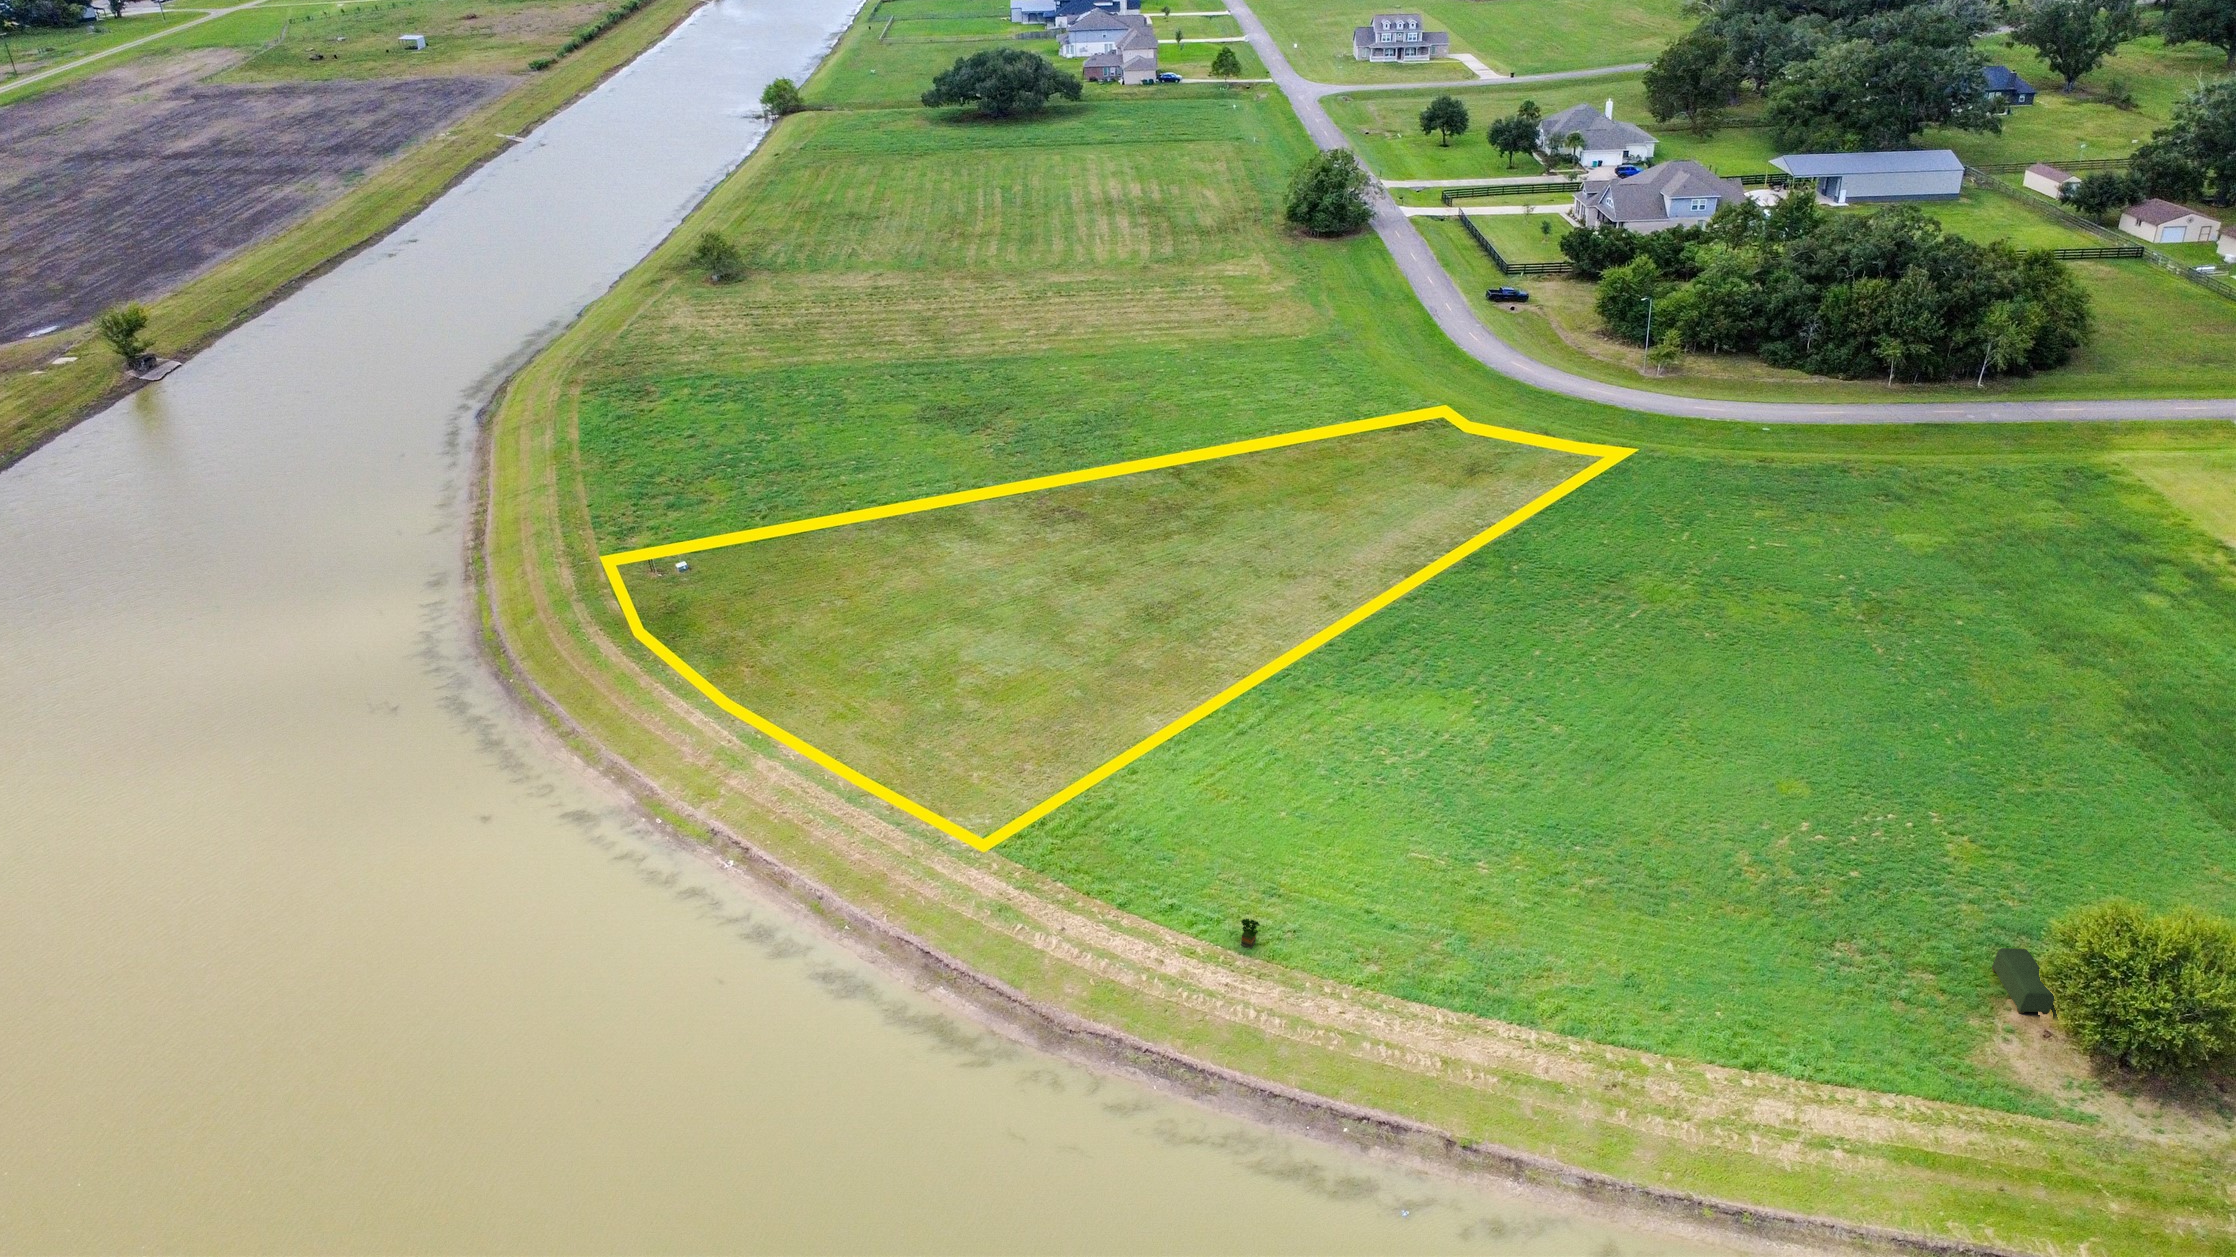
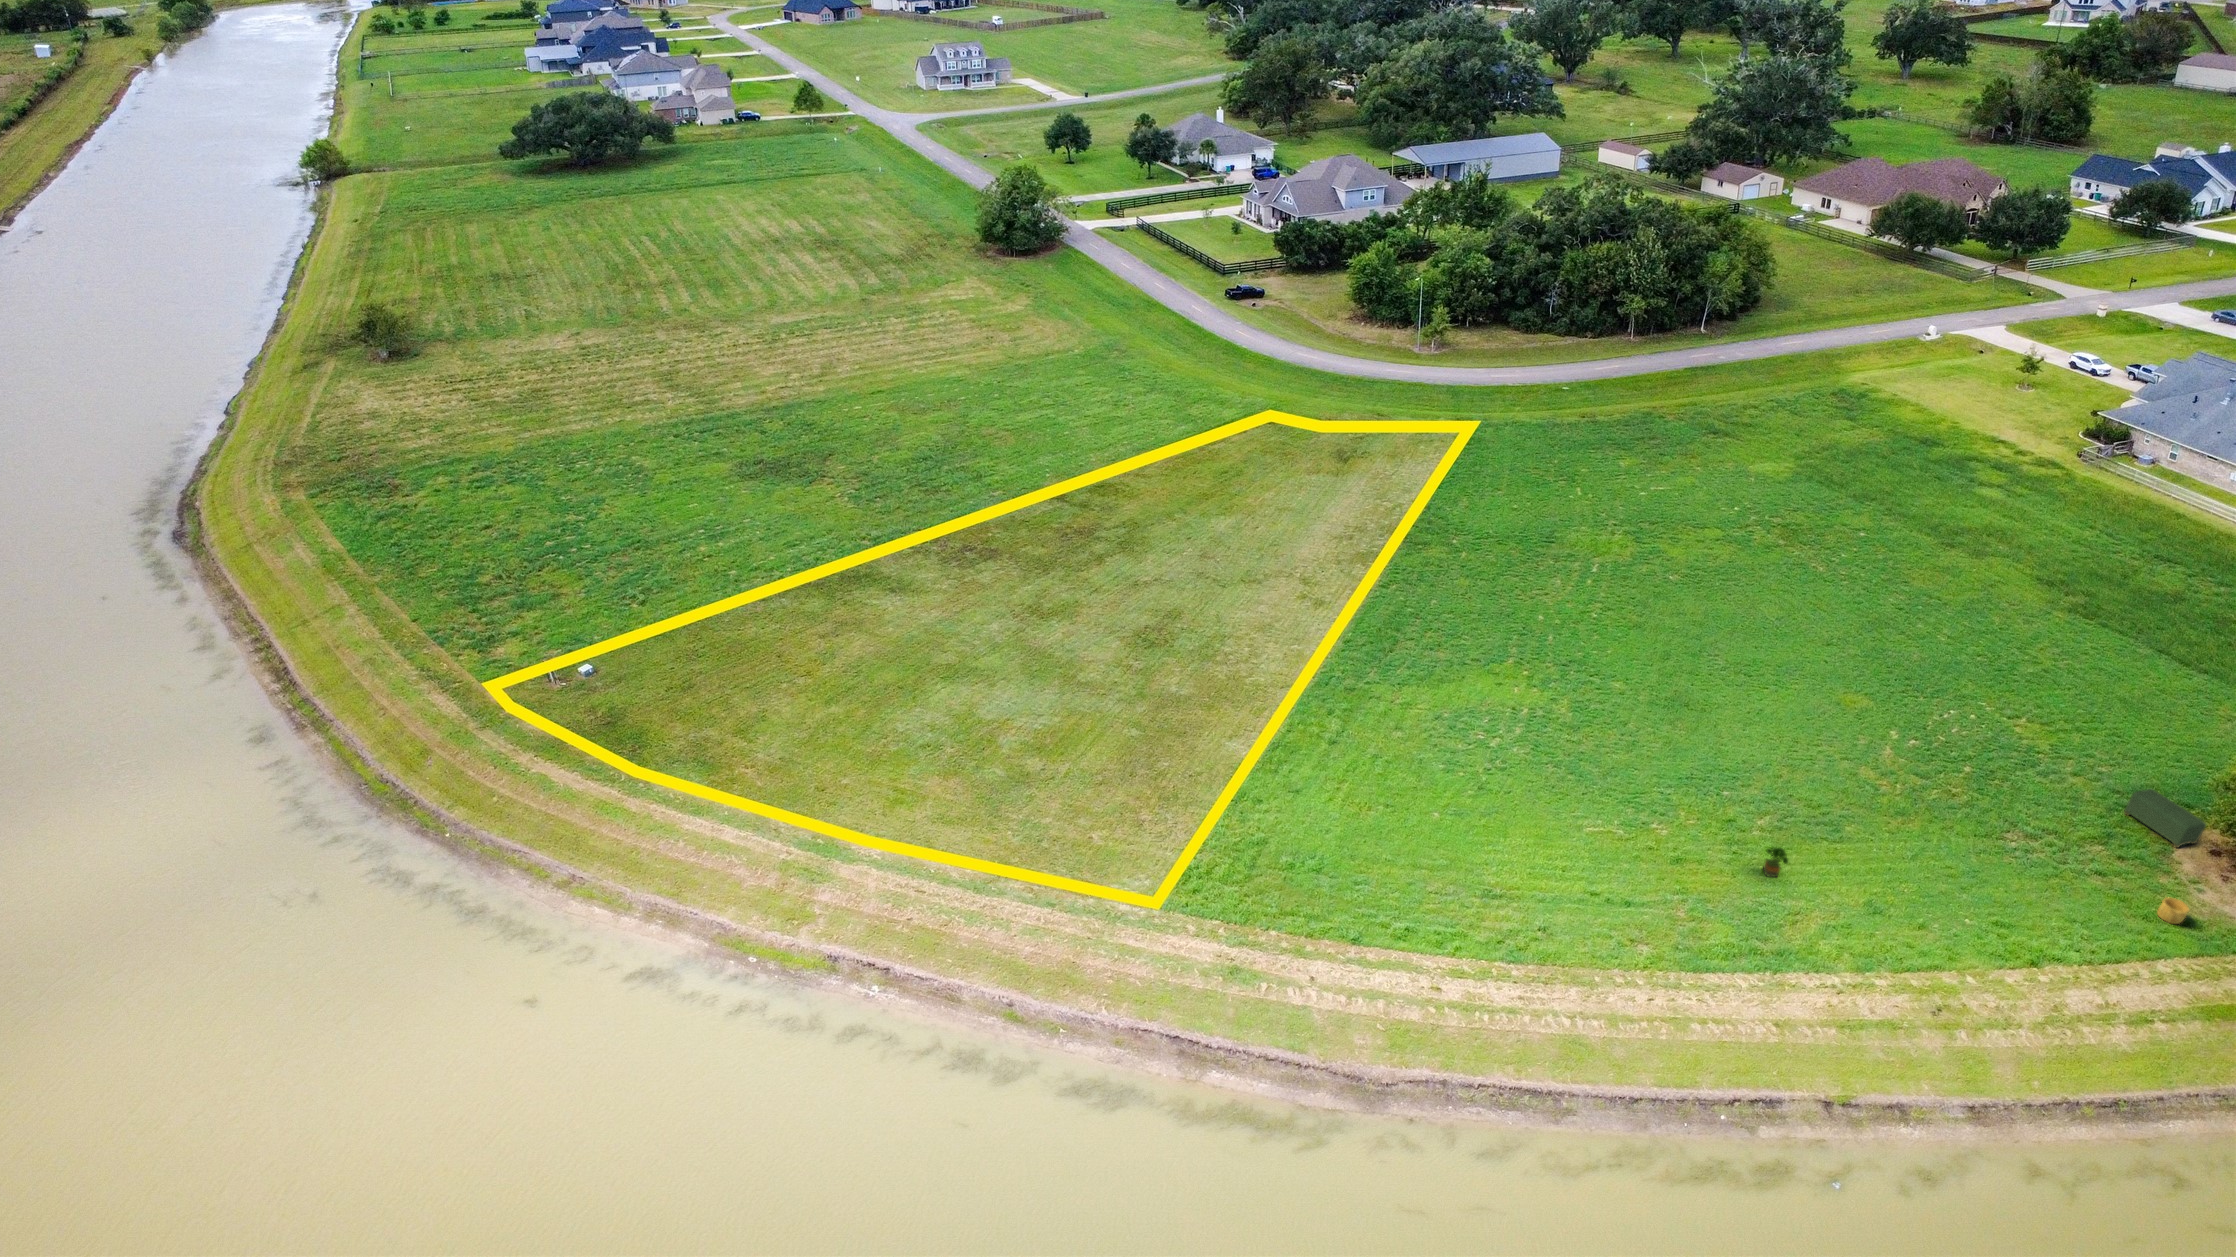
potted tree: present [1241,919,1260,949] -> present [1763,848,1788,877]
wooden bucket: none [1928,1050,1958,1079] -> present [2157,898,2189,924]

